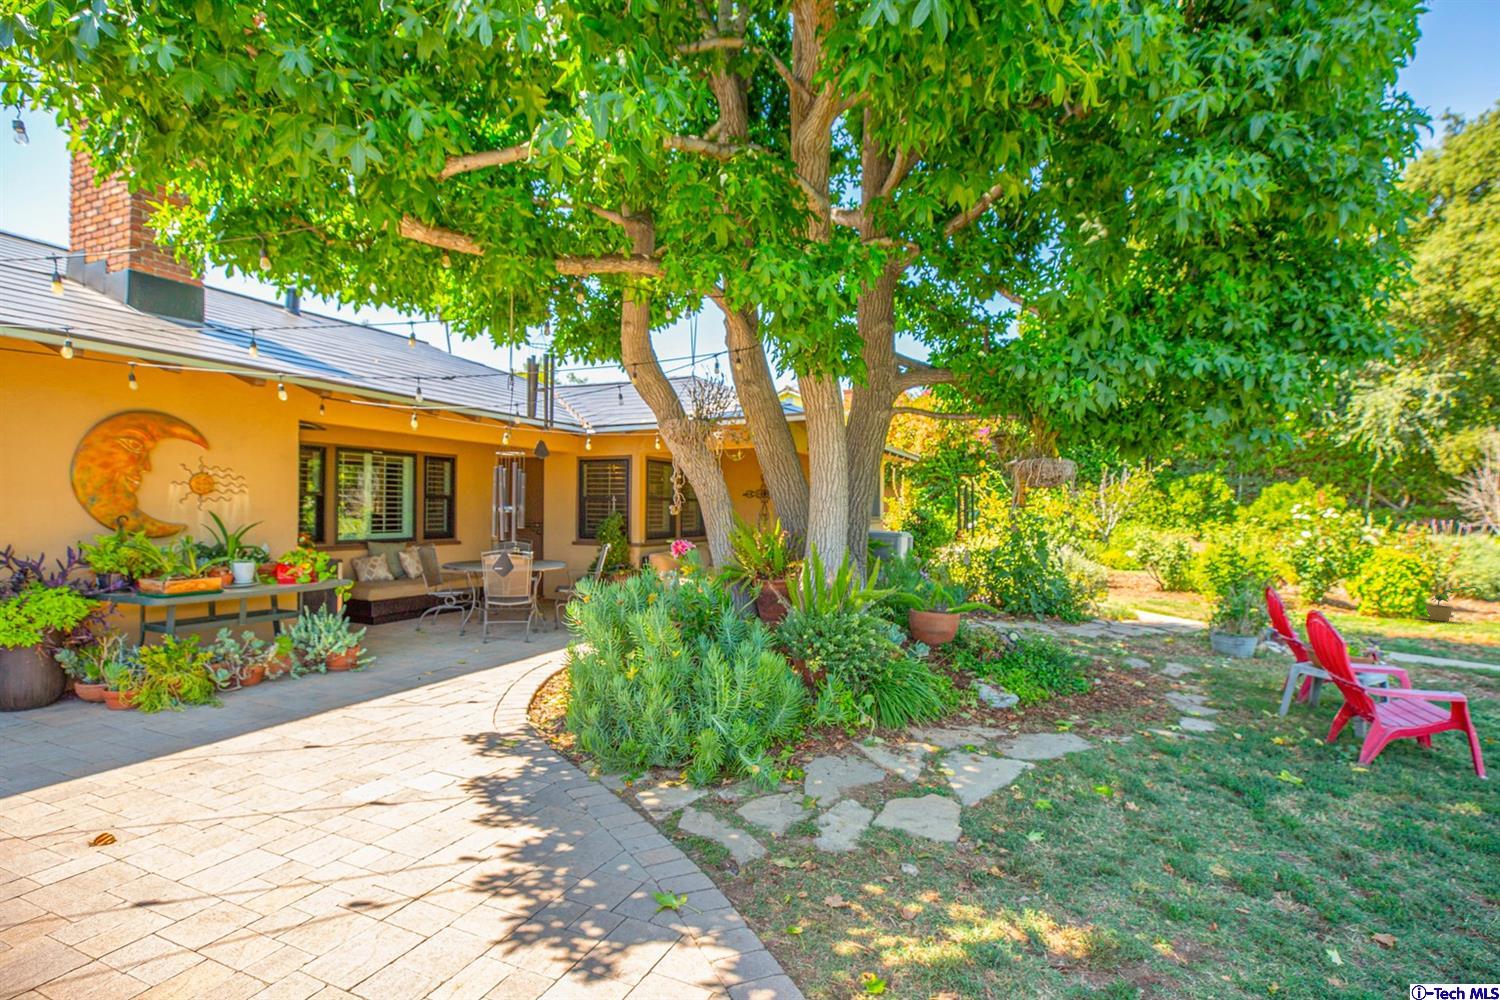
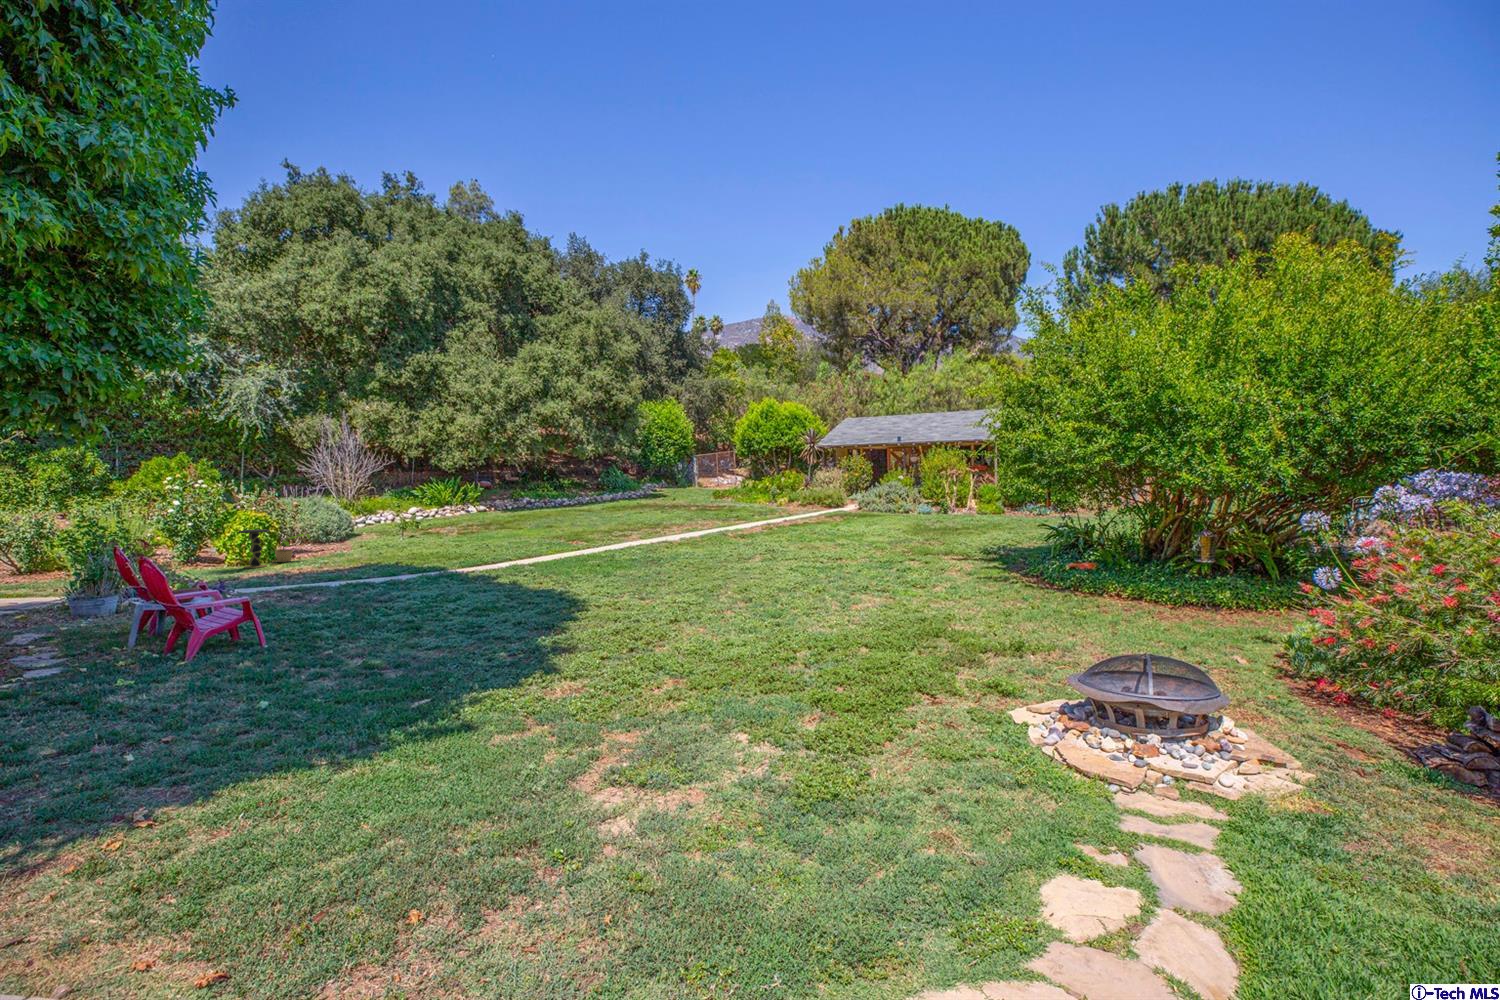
side table: none [1379,573,1422,624] -> present [239,529,270,568]

